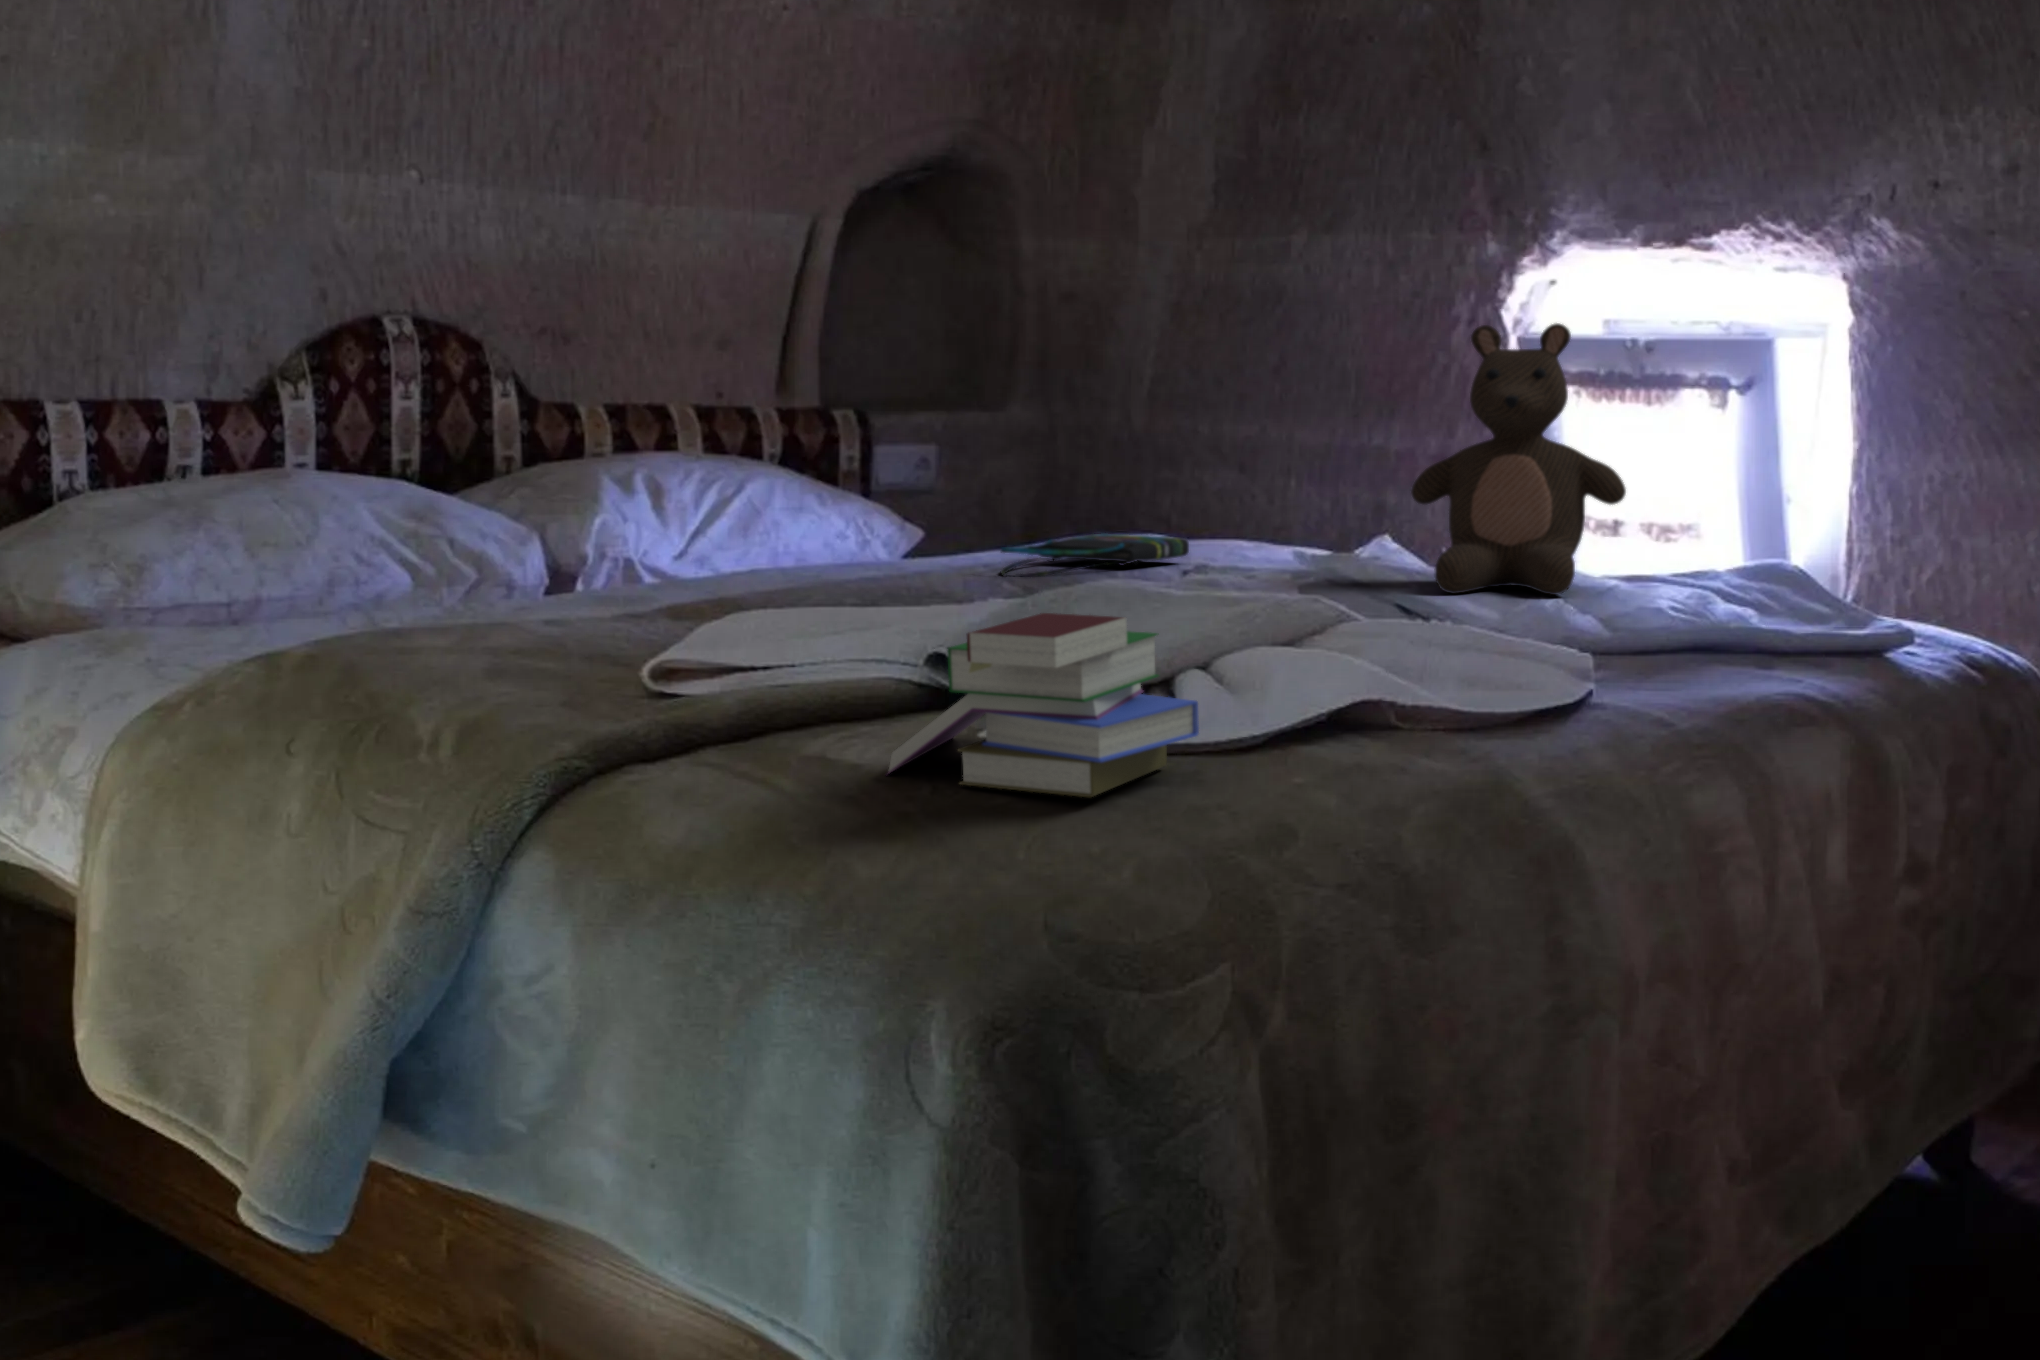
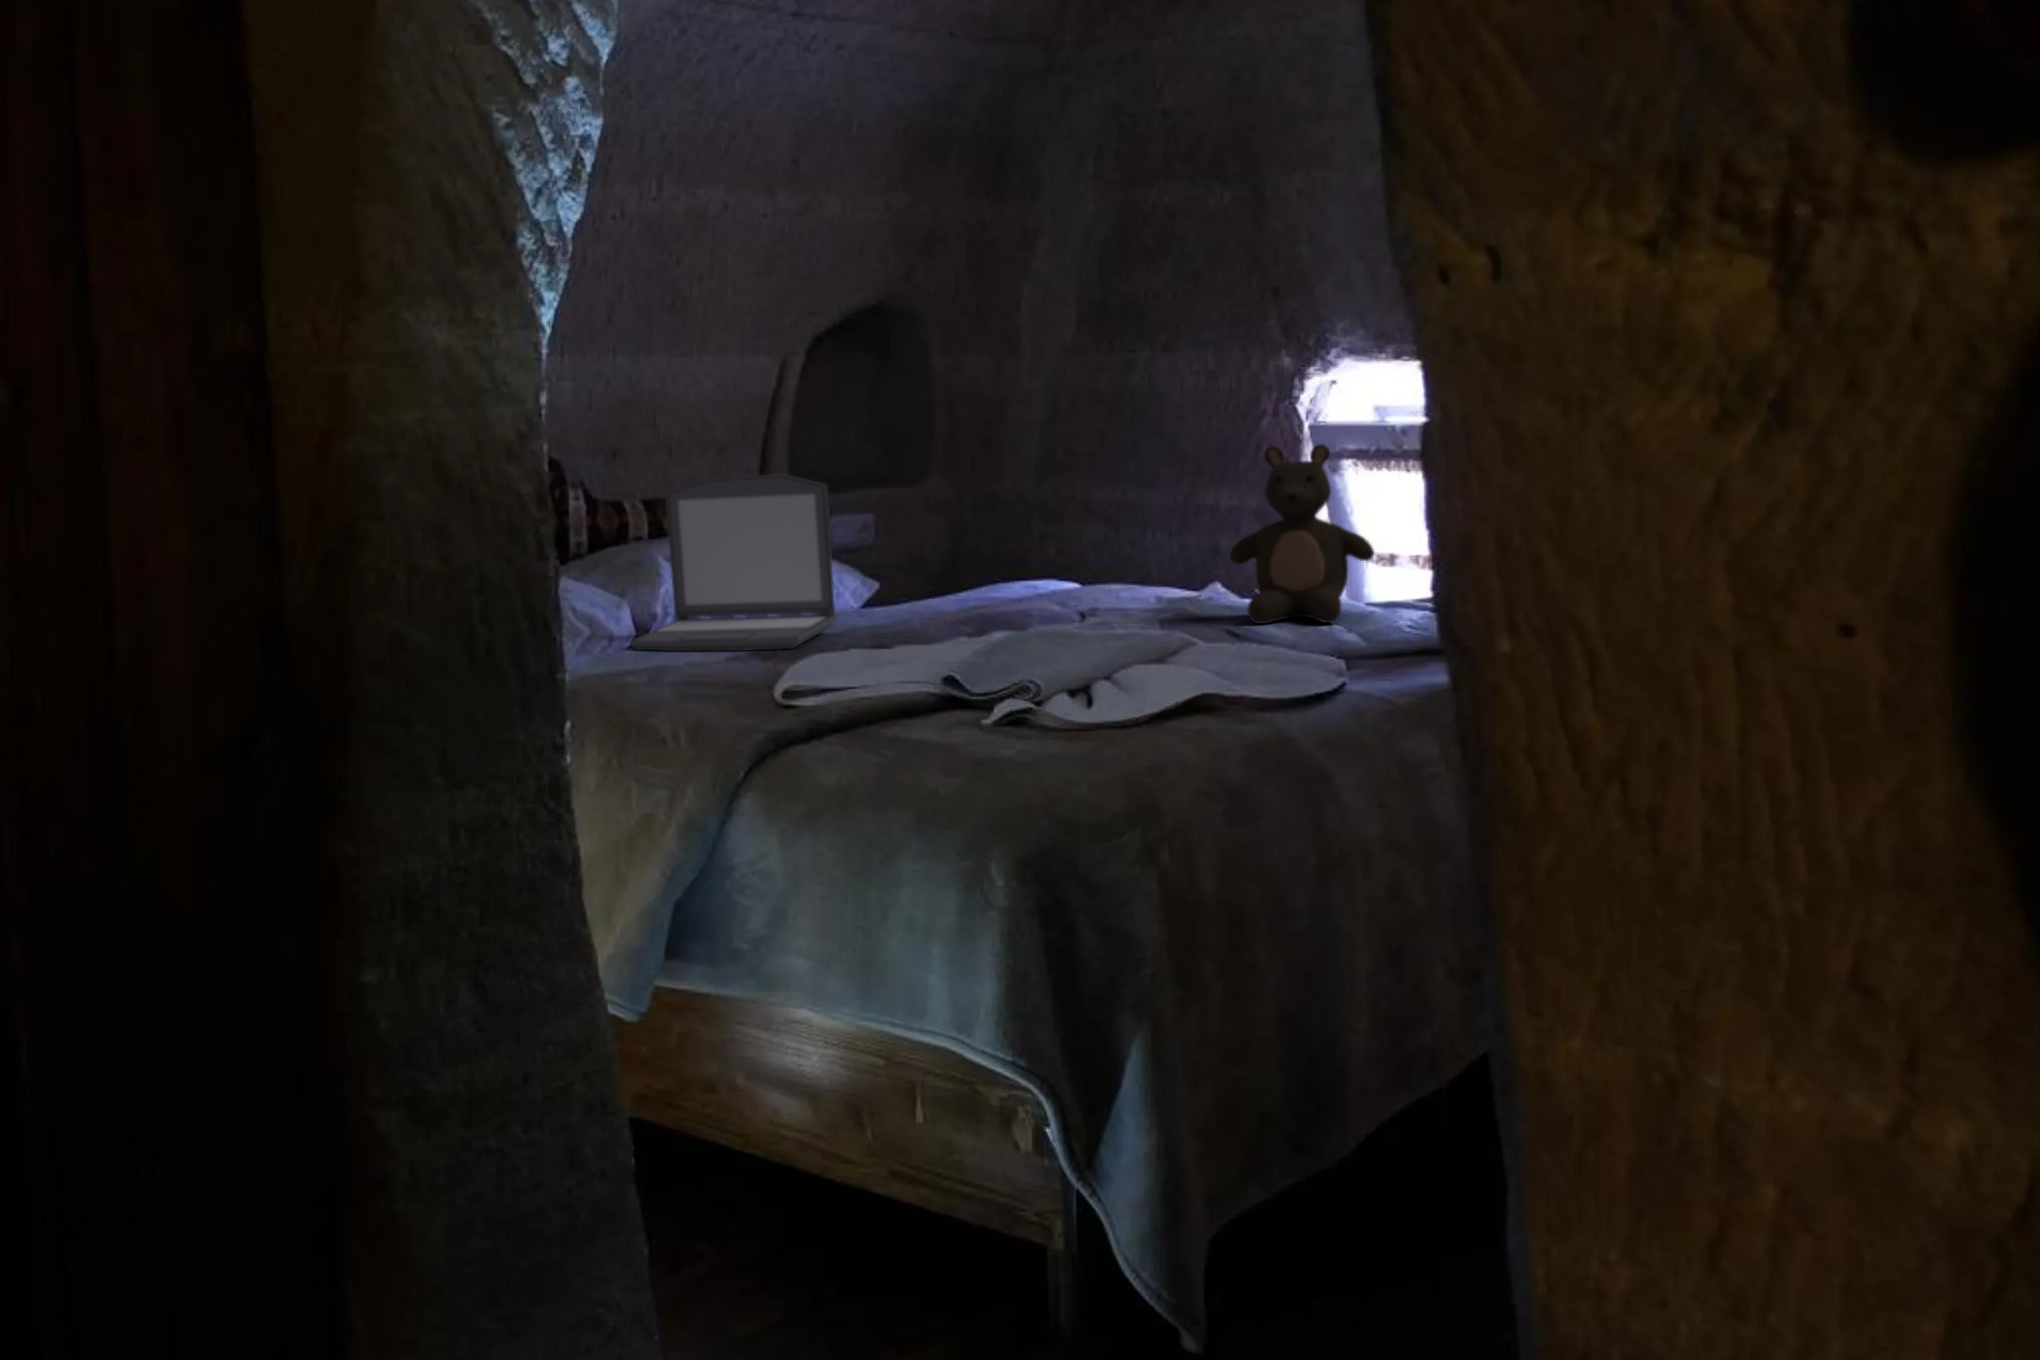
laptop: none [488,339,821,609] -> present [630,474,837,651]
tote bag: present [1001,533,1189,577] -> none [952,587,1078,624]
book: present [888,613,1199,797] -> none [940,652,1111,750]

